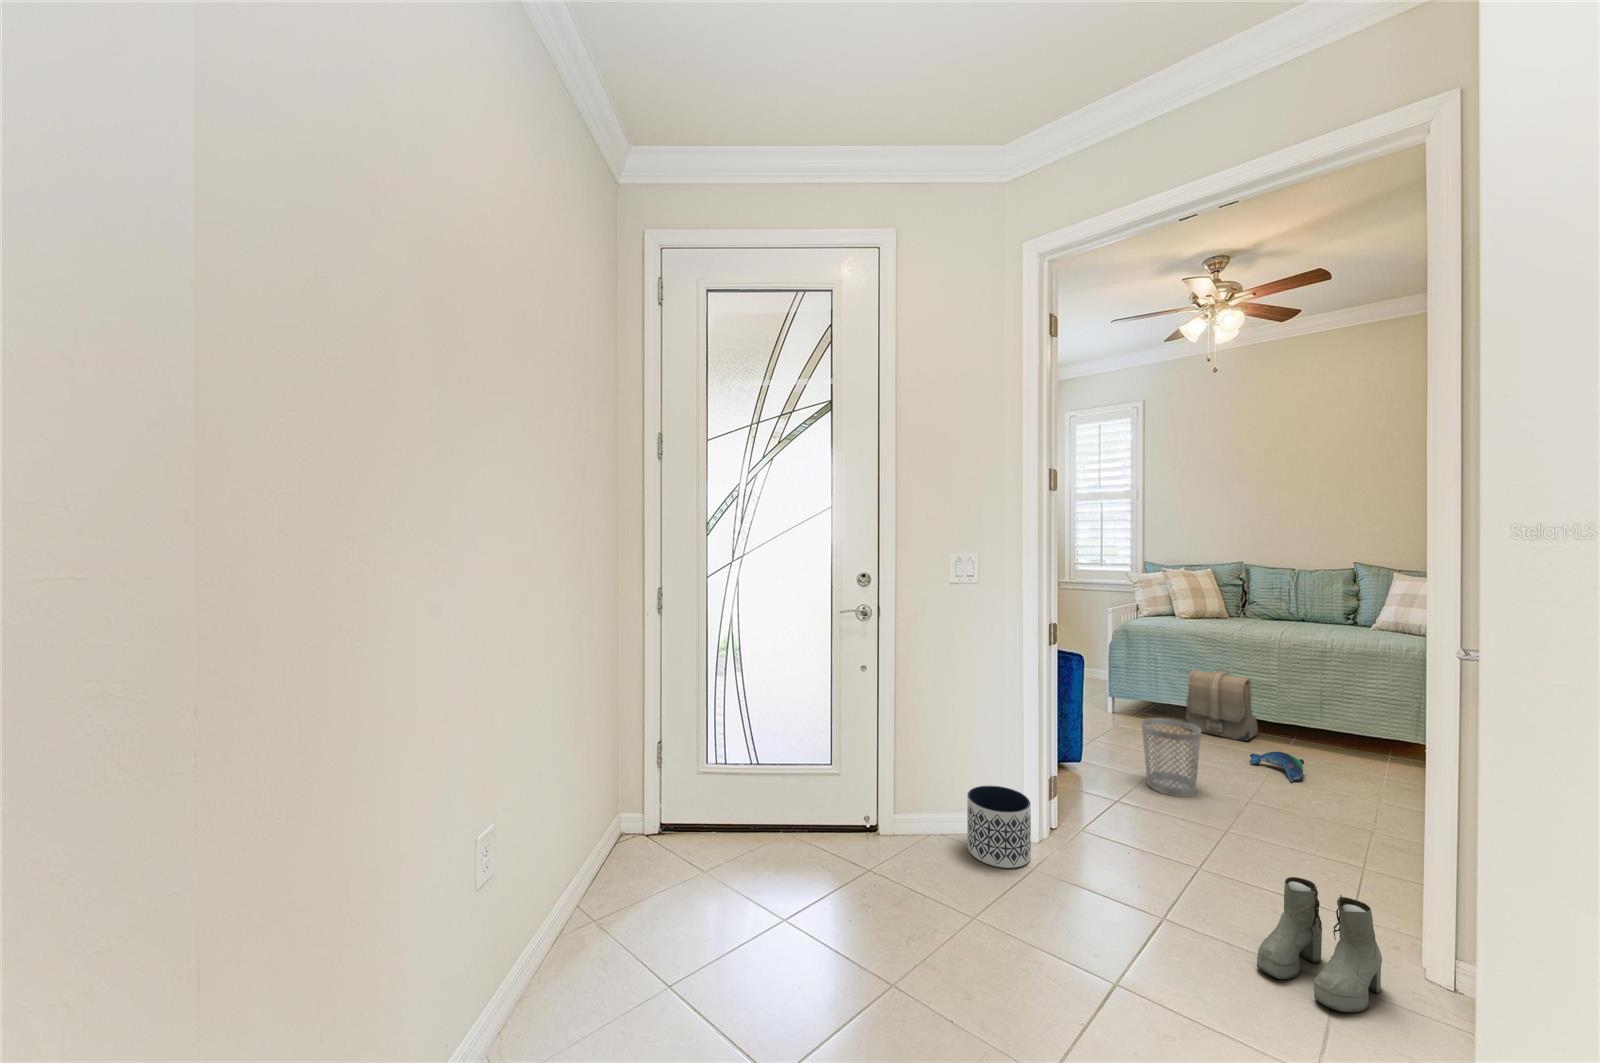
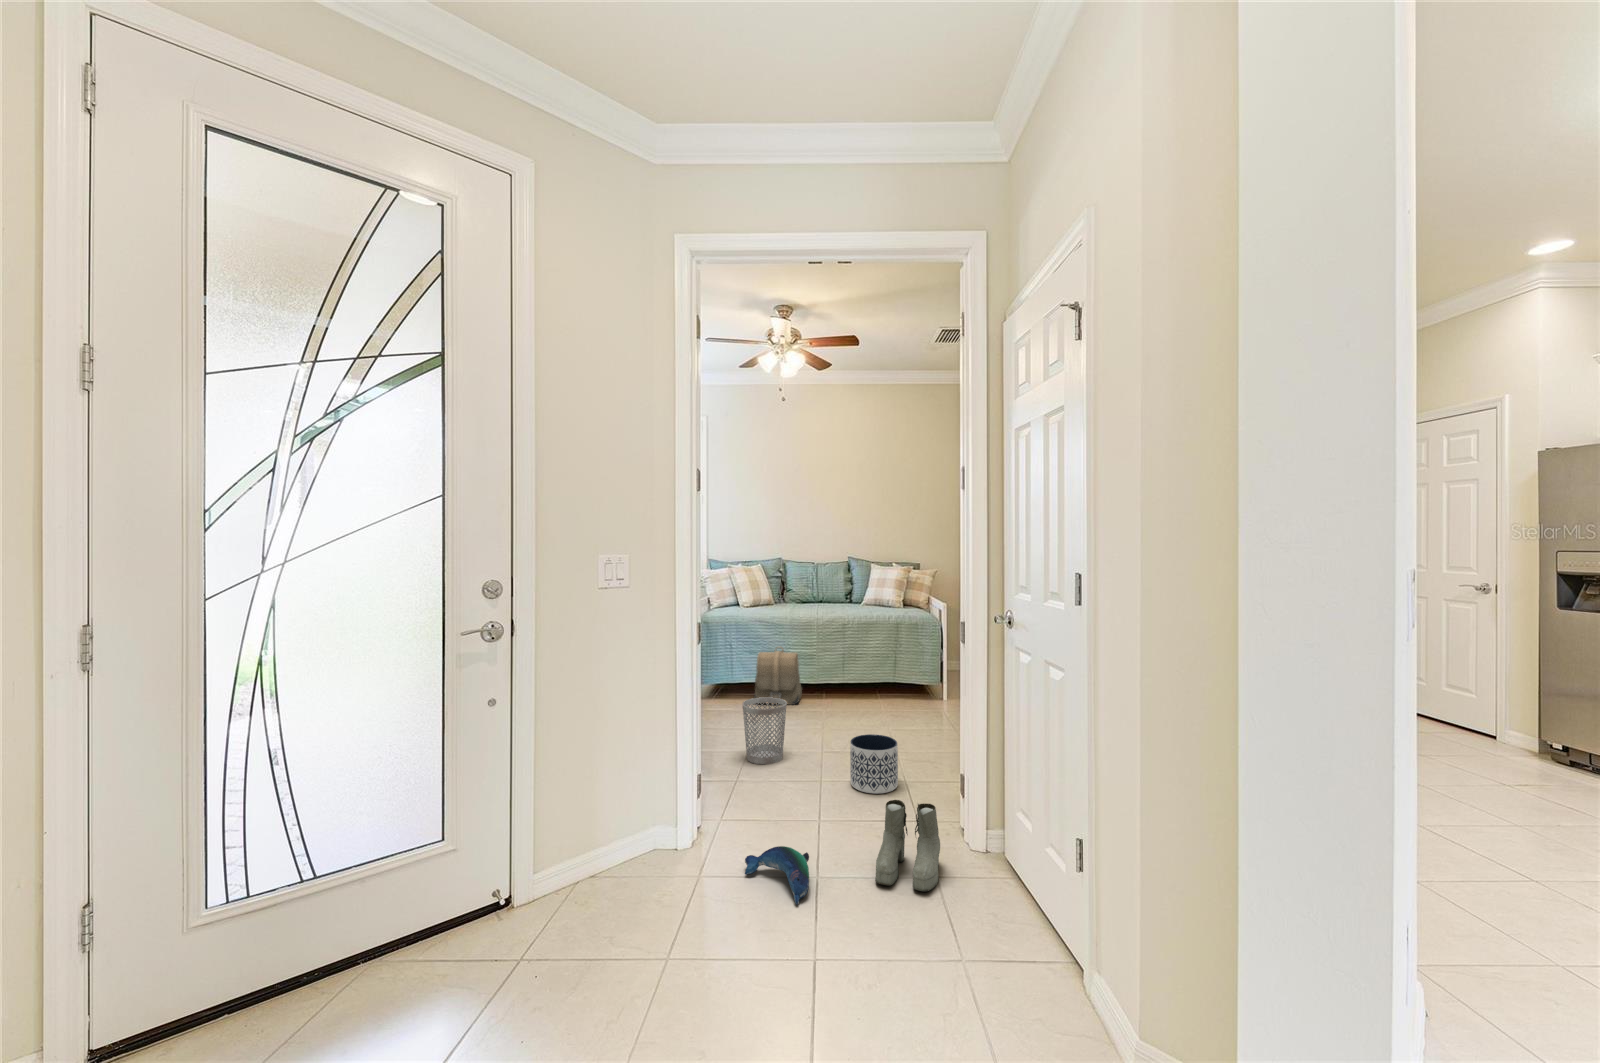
plush toy: present [1250,752,1304,782] -> present [745,846,809,904]
planter: present [967,786,1031,868] -> present [850,734,898,794]

